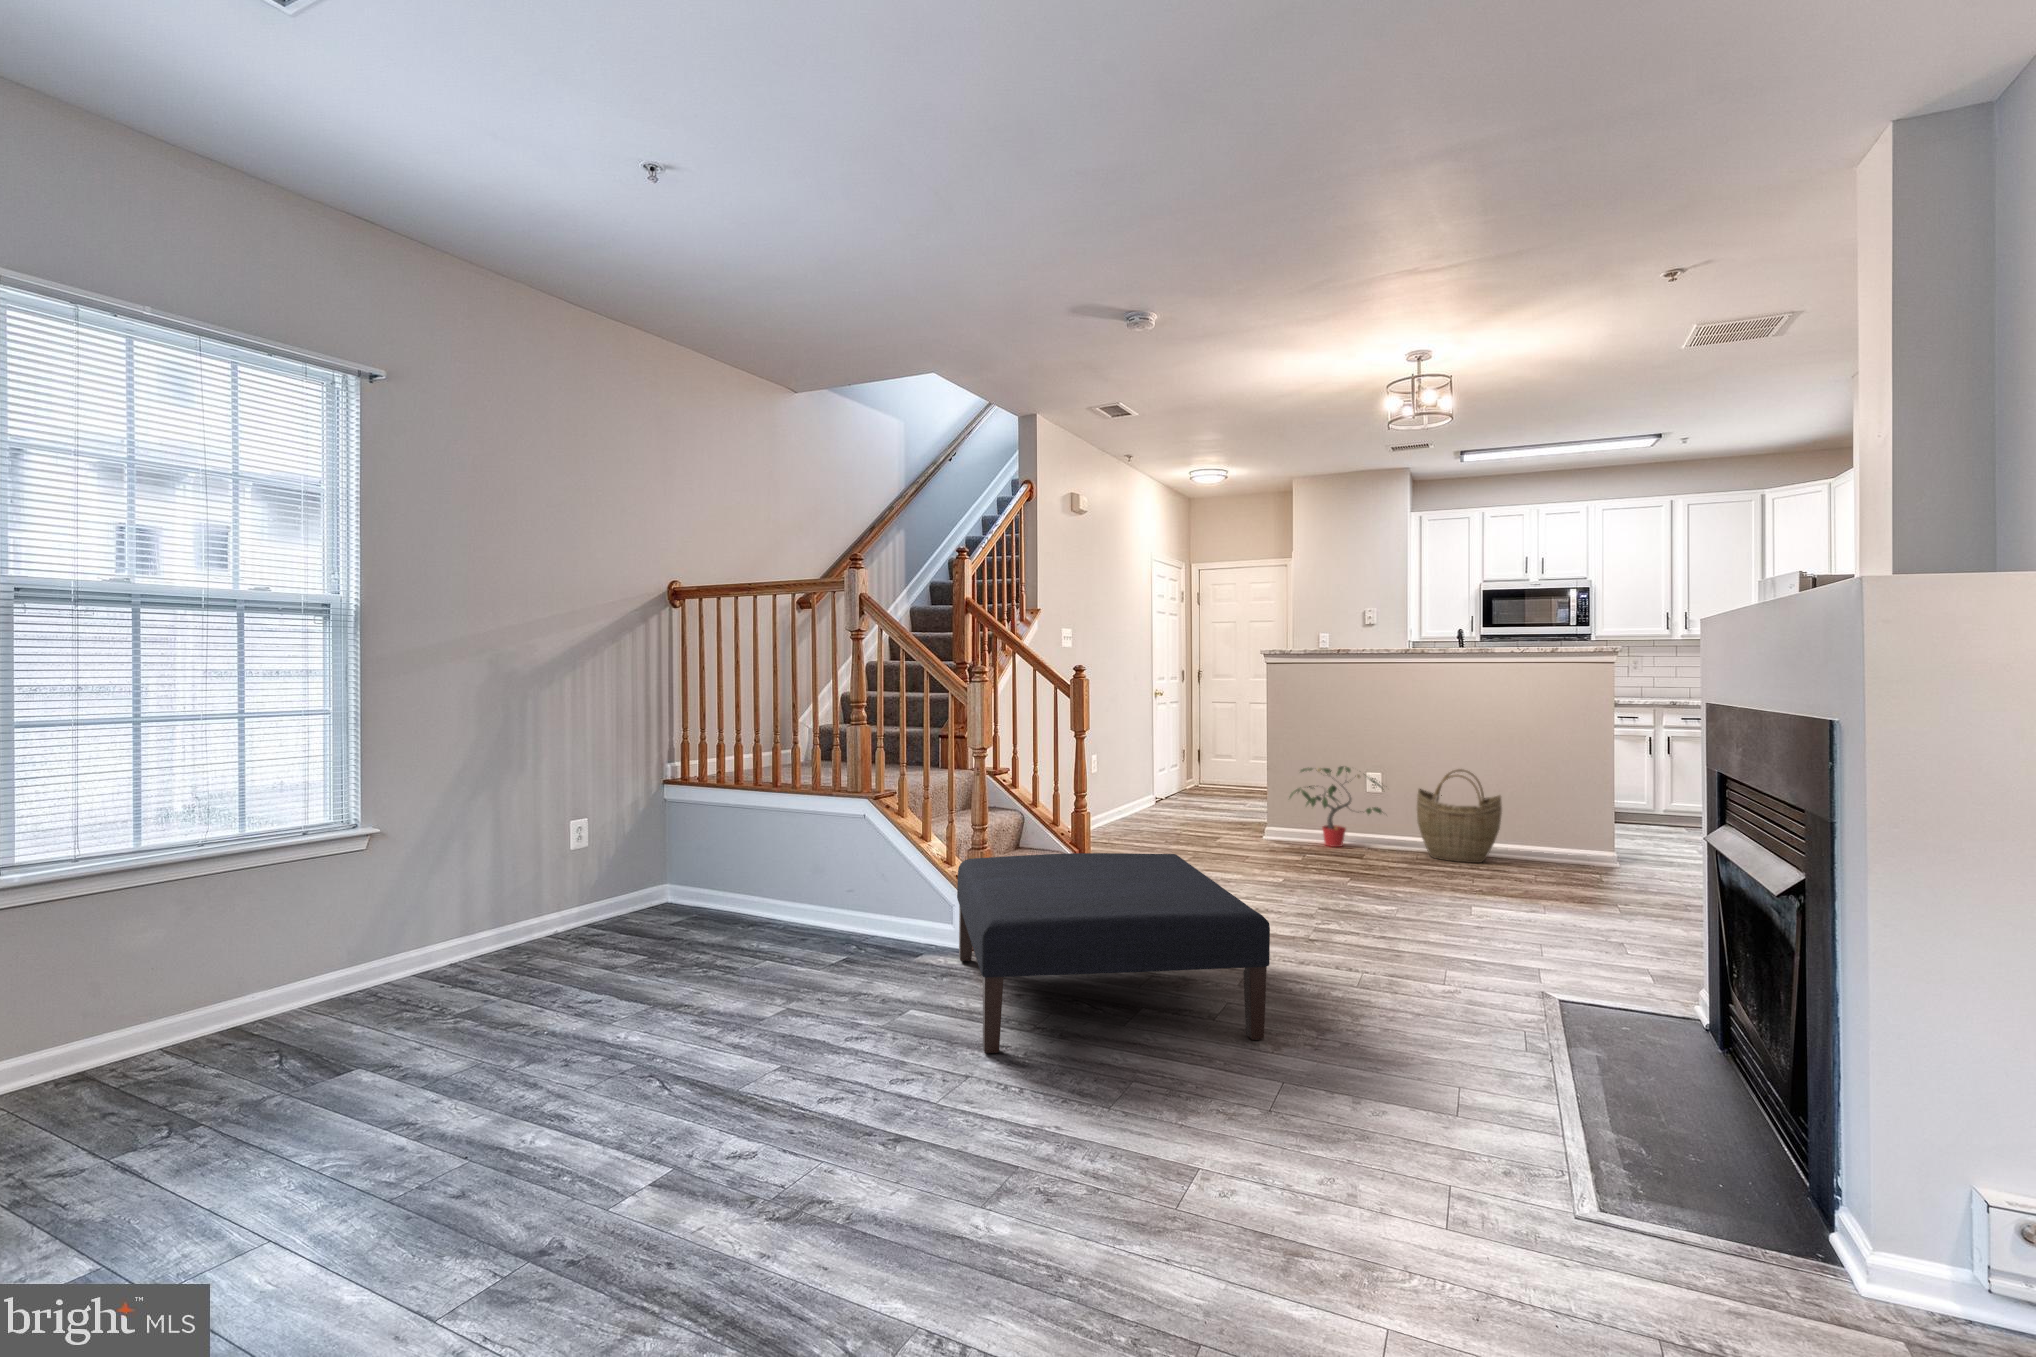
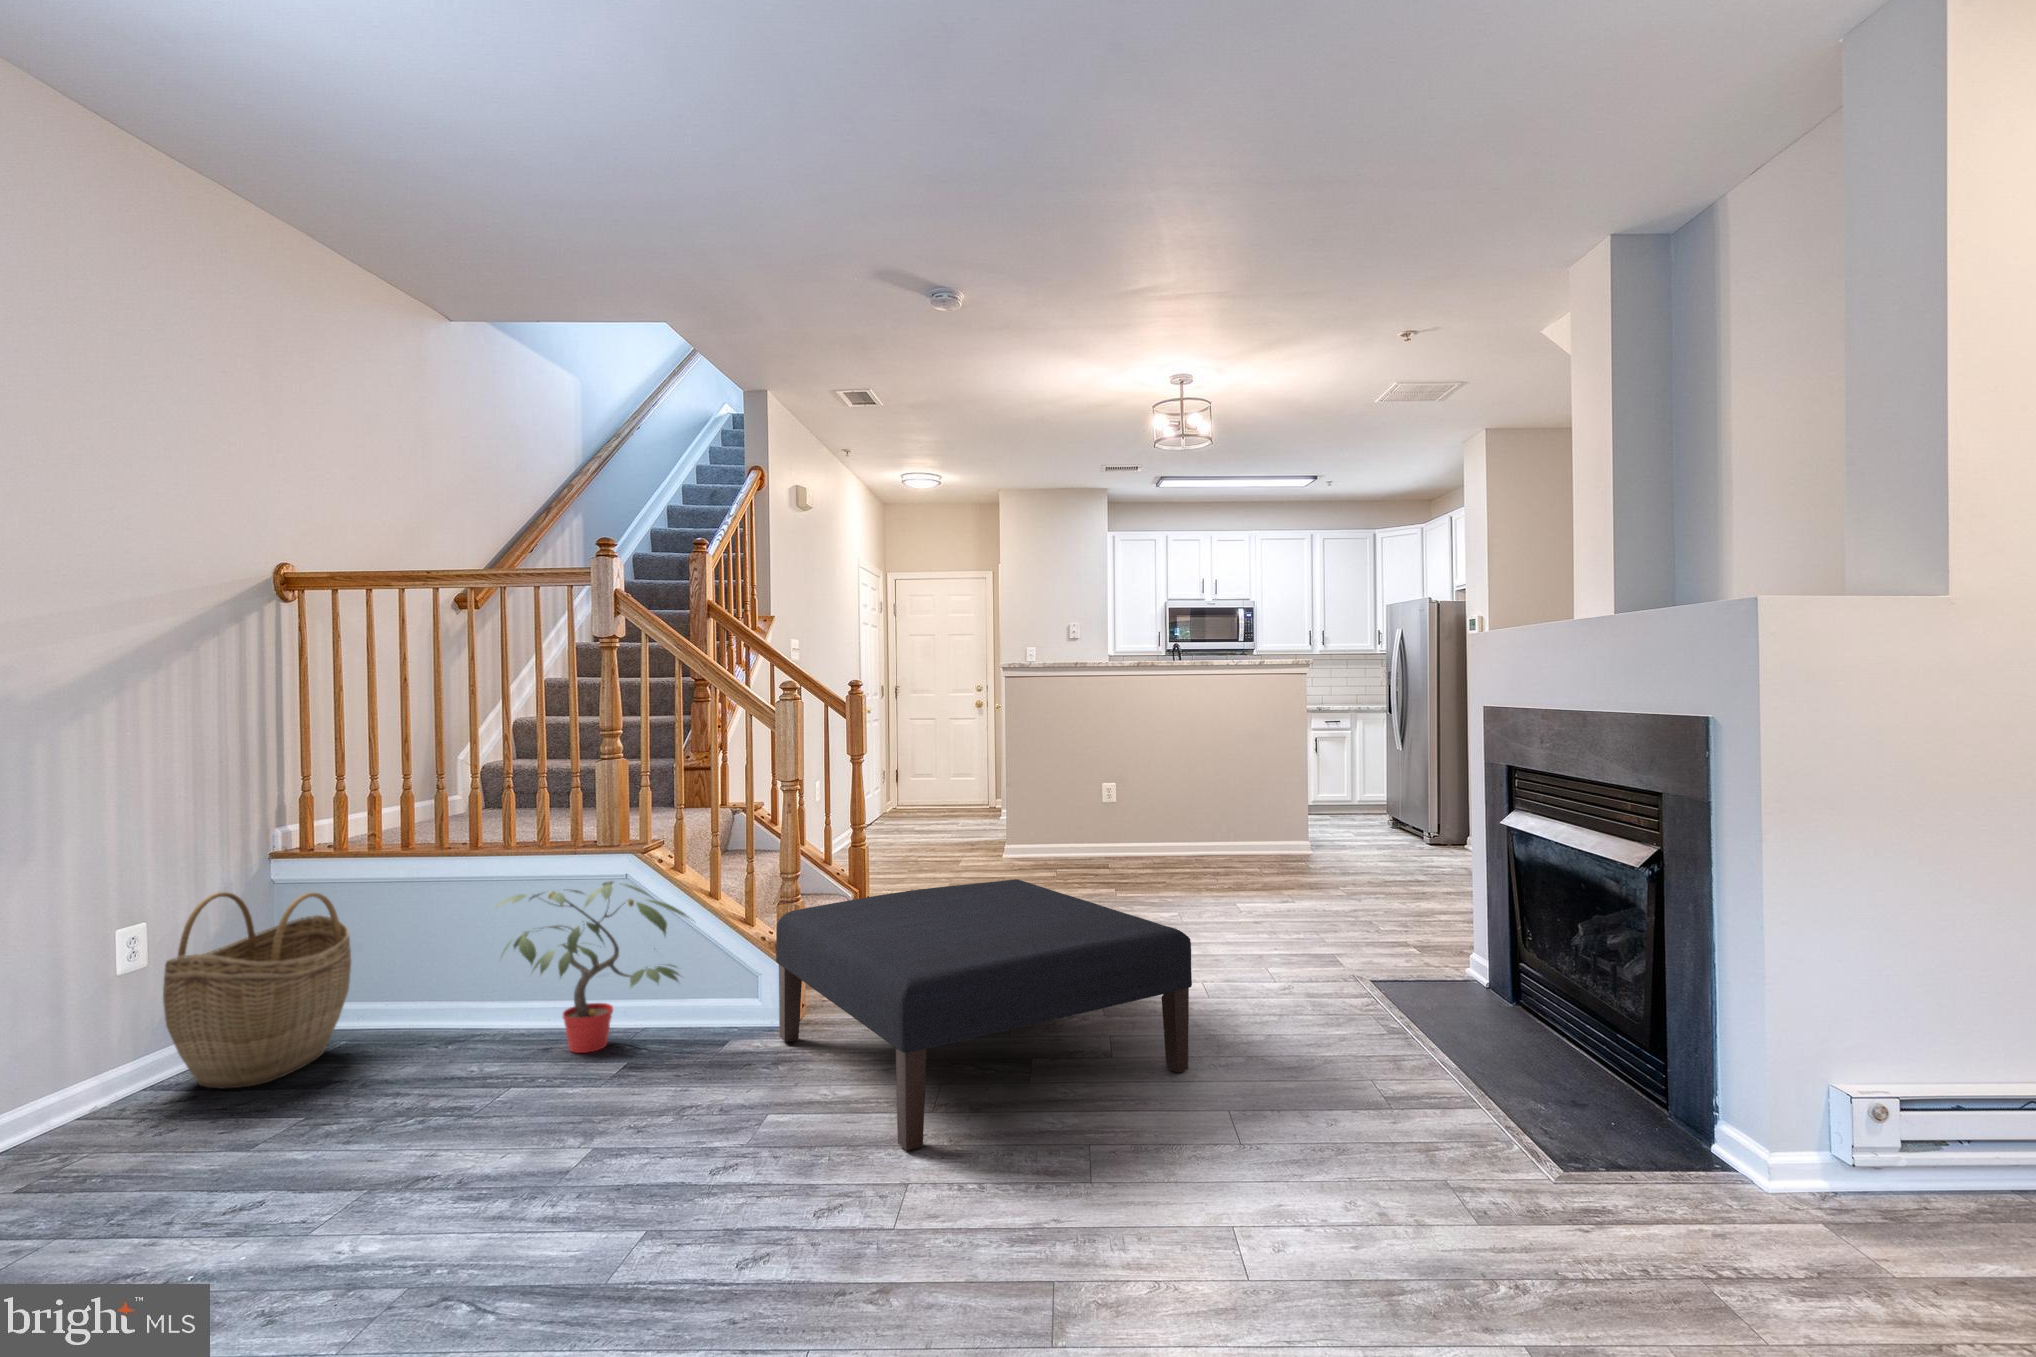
potted plant: present [1289,766,1384,847] -> present [495,881,694,1053]
woven basket: present [1417,769,1502,863] -> present [163,892,351,1088]

